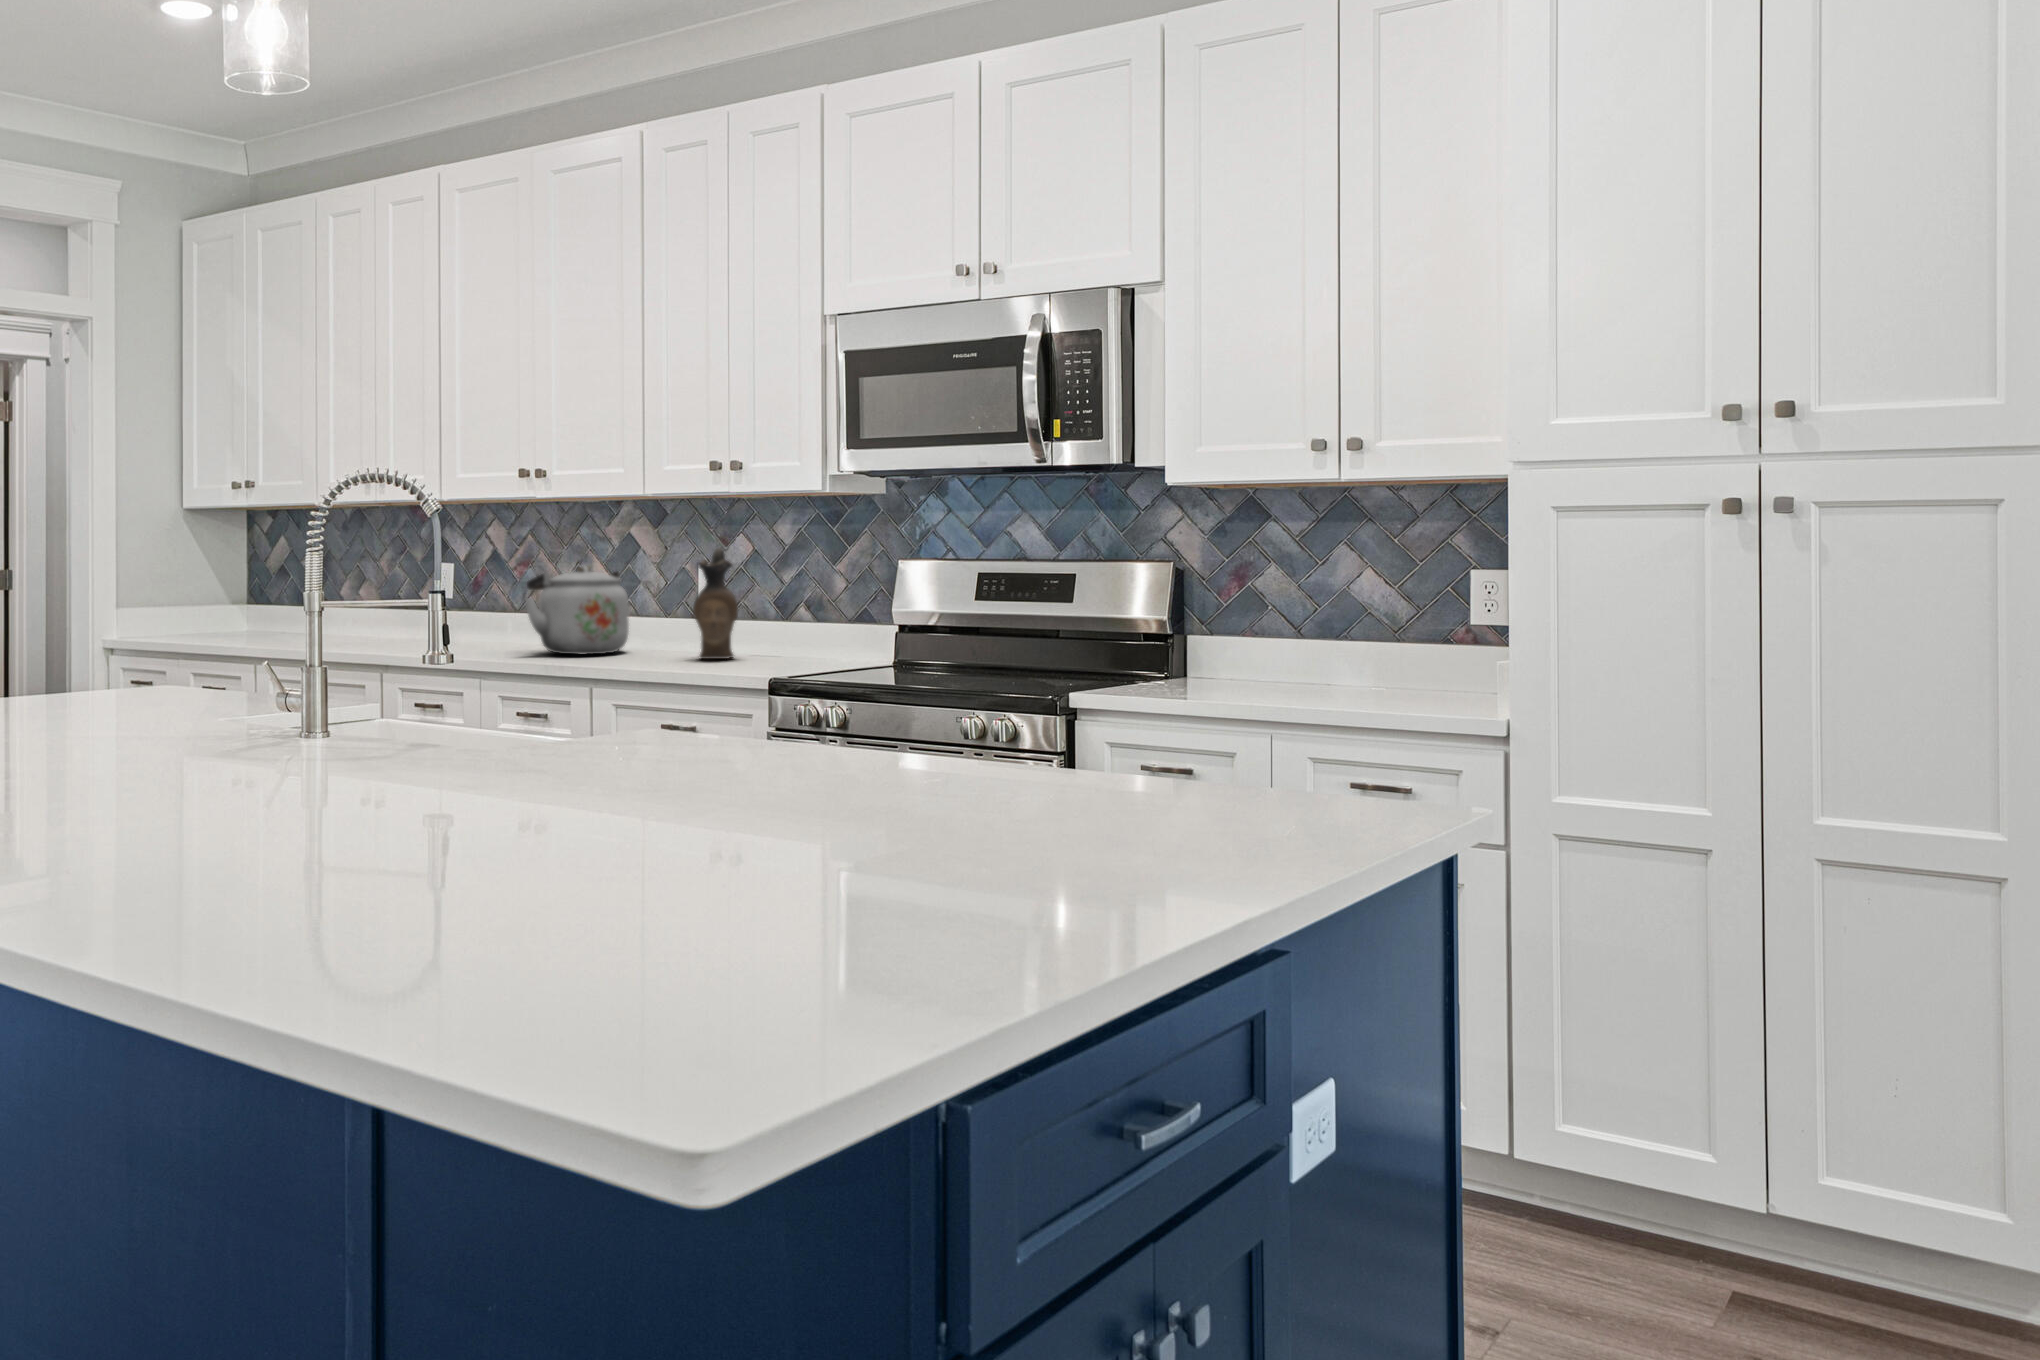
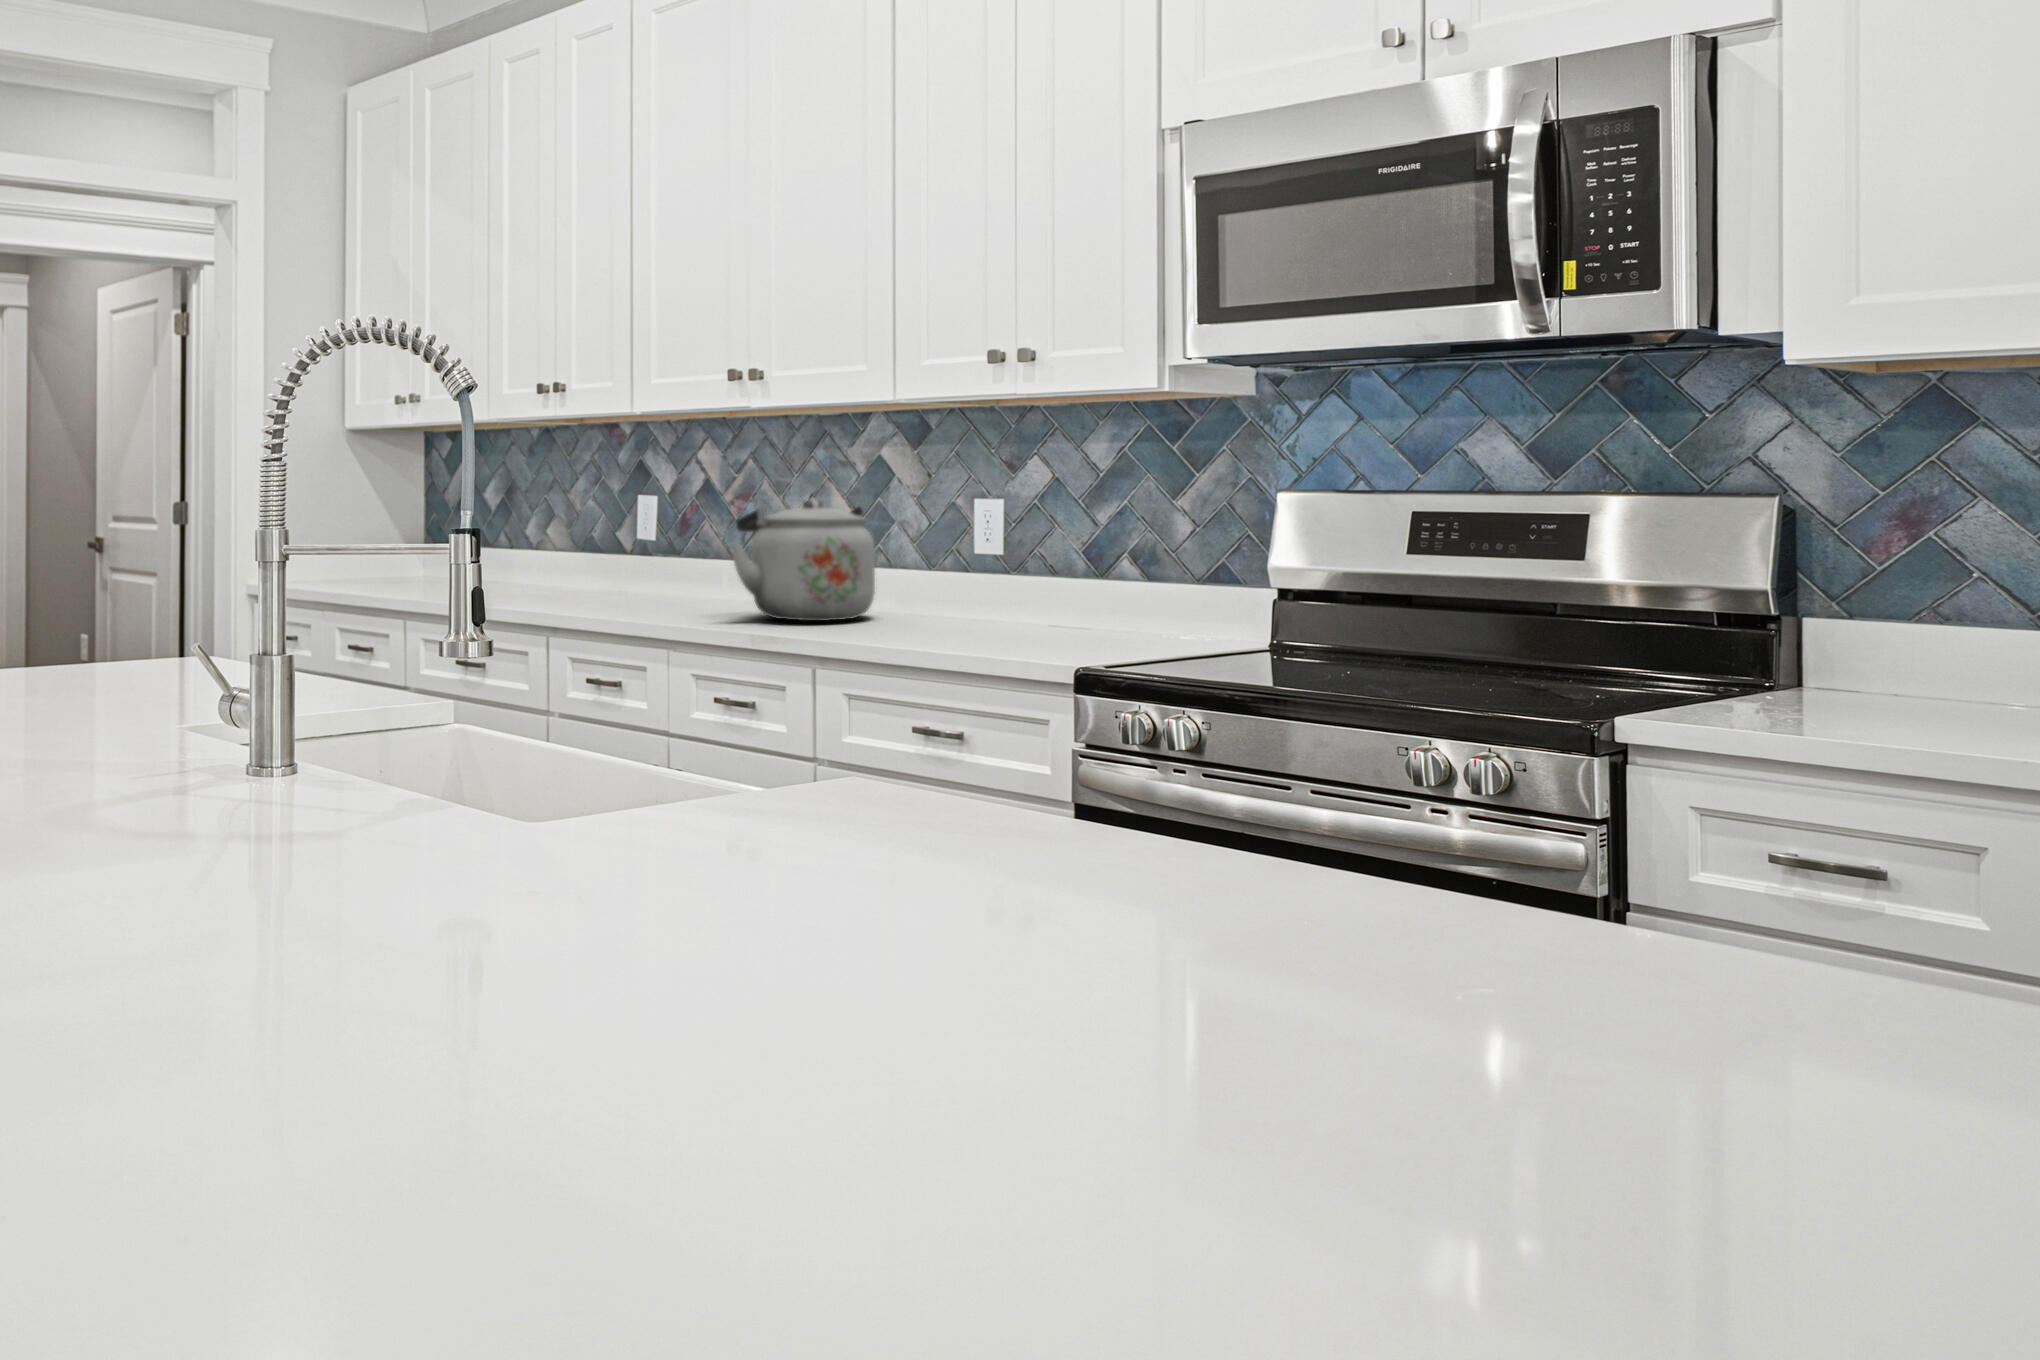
ceramic pitcher: present [693,547,738,659] -> none [963,474,1030,633]

